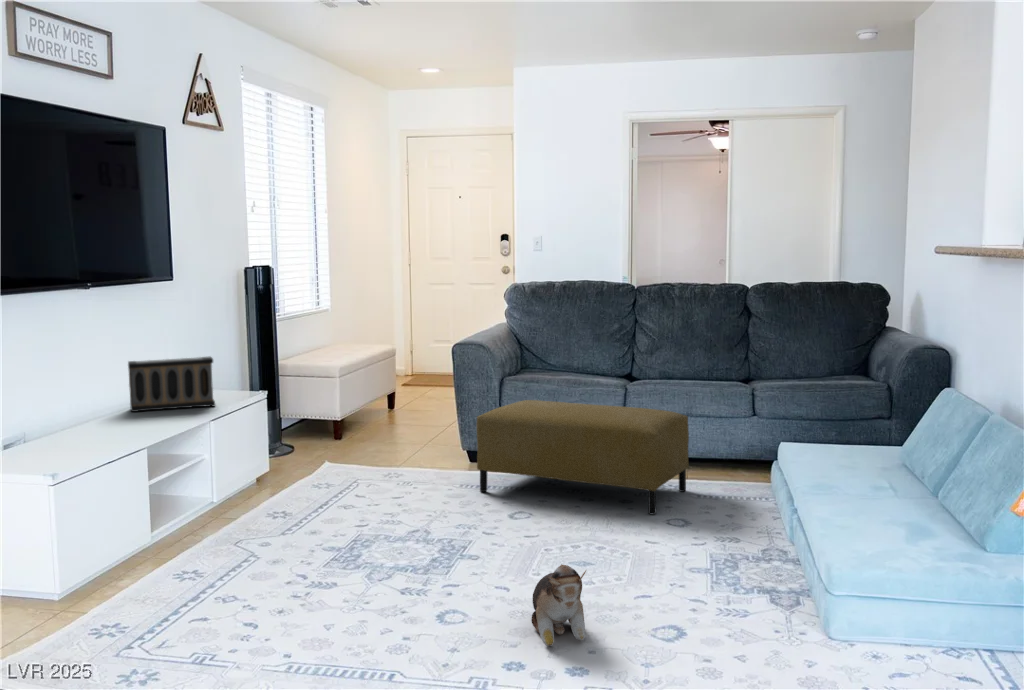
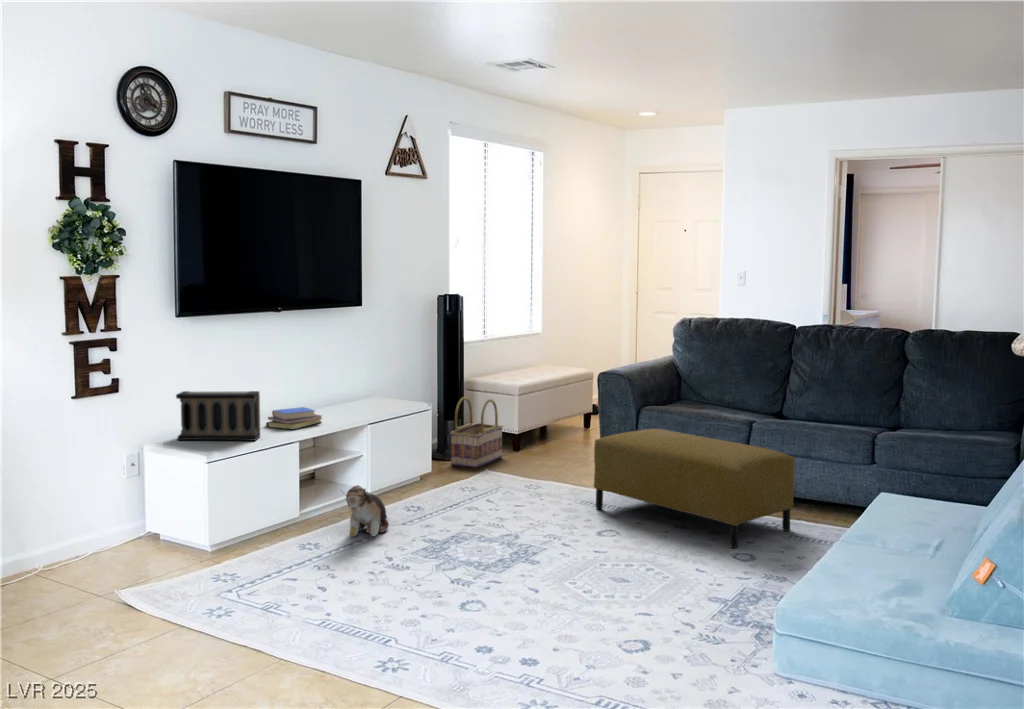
speaker: present [128,357,215,412] -> present [176,391,260,441]
basket: none [273,384,327,463] -> present [450,397,503,468]
book: none [87,406,159,435] -> present [266,407,322,430]
plush toy: present [531,565,586,646] -> present [346,485,388,537]

